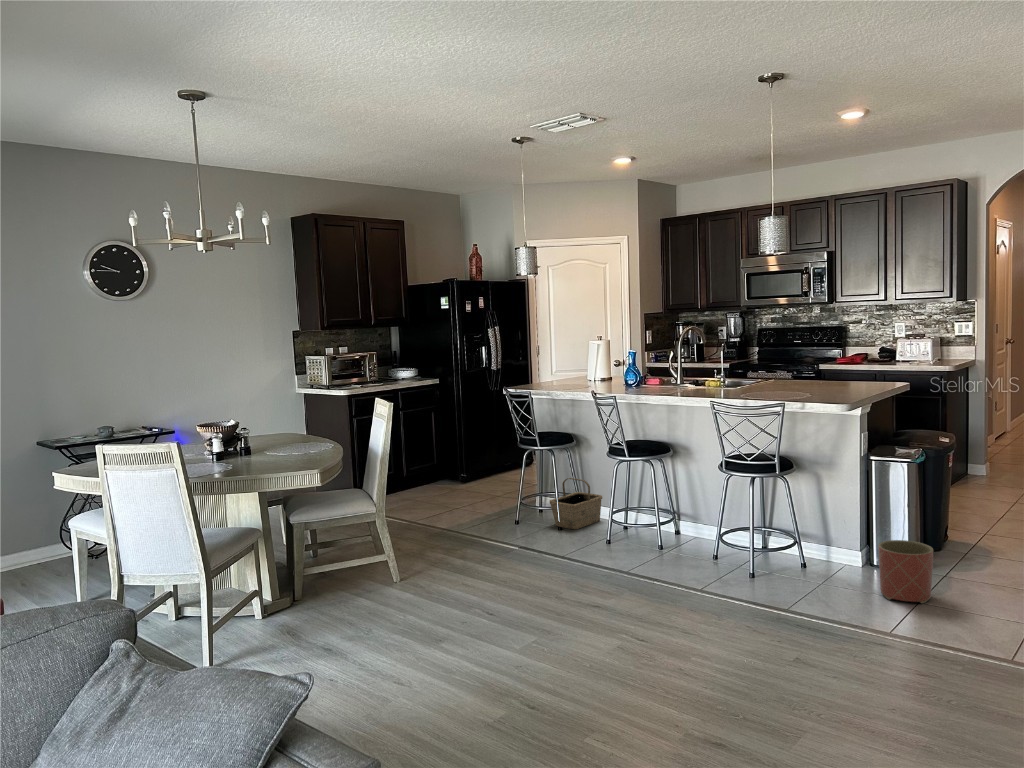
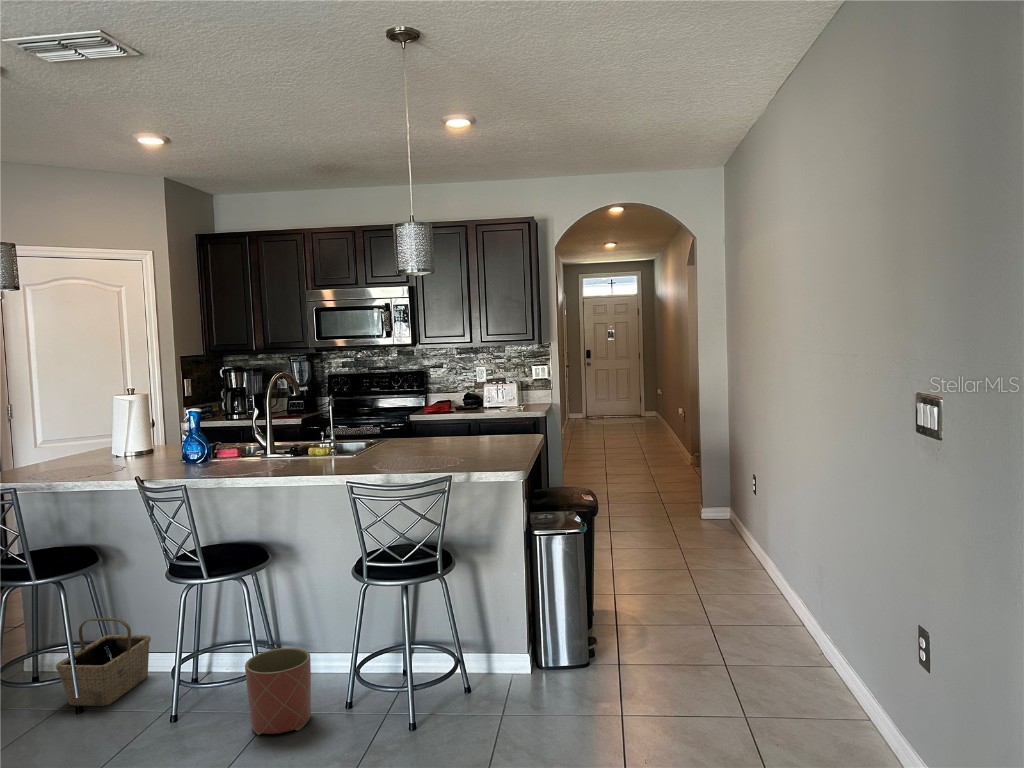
planter: present [879,540,933,603] -> present [245,648,311,735]

